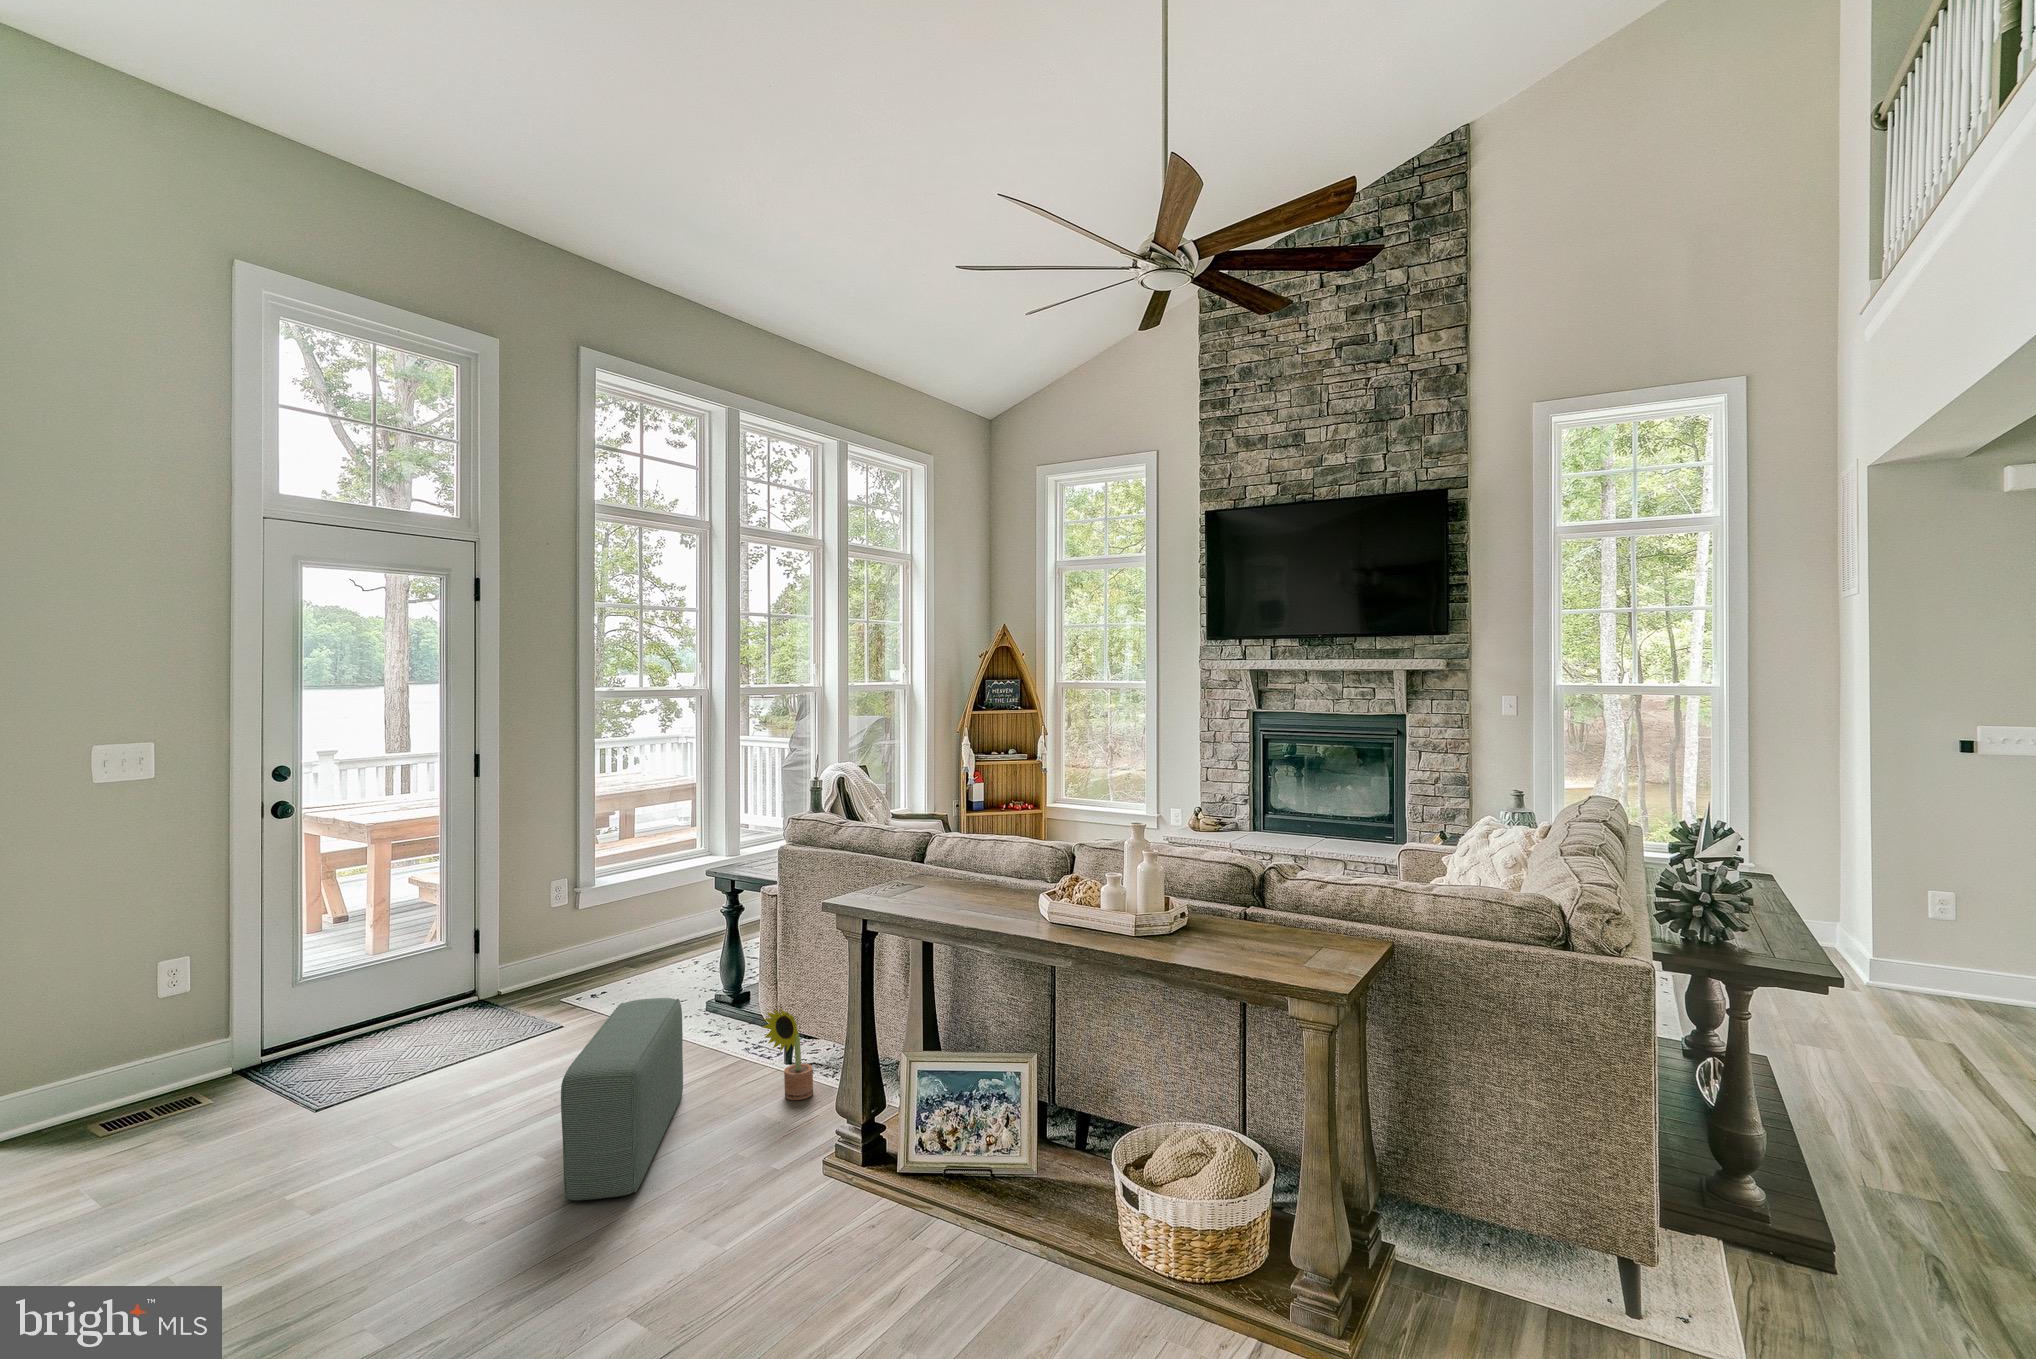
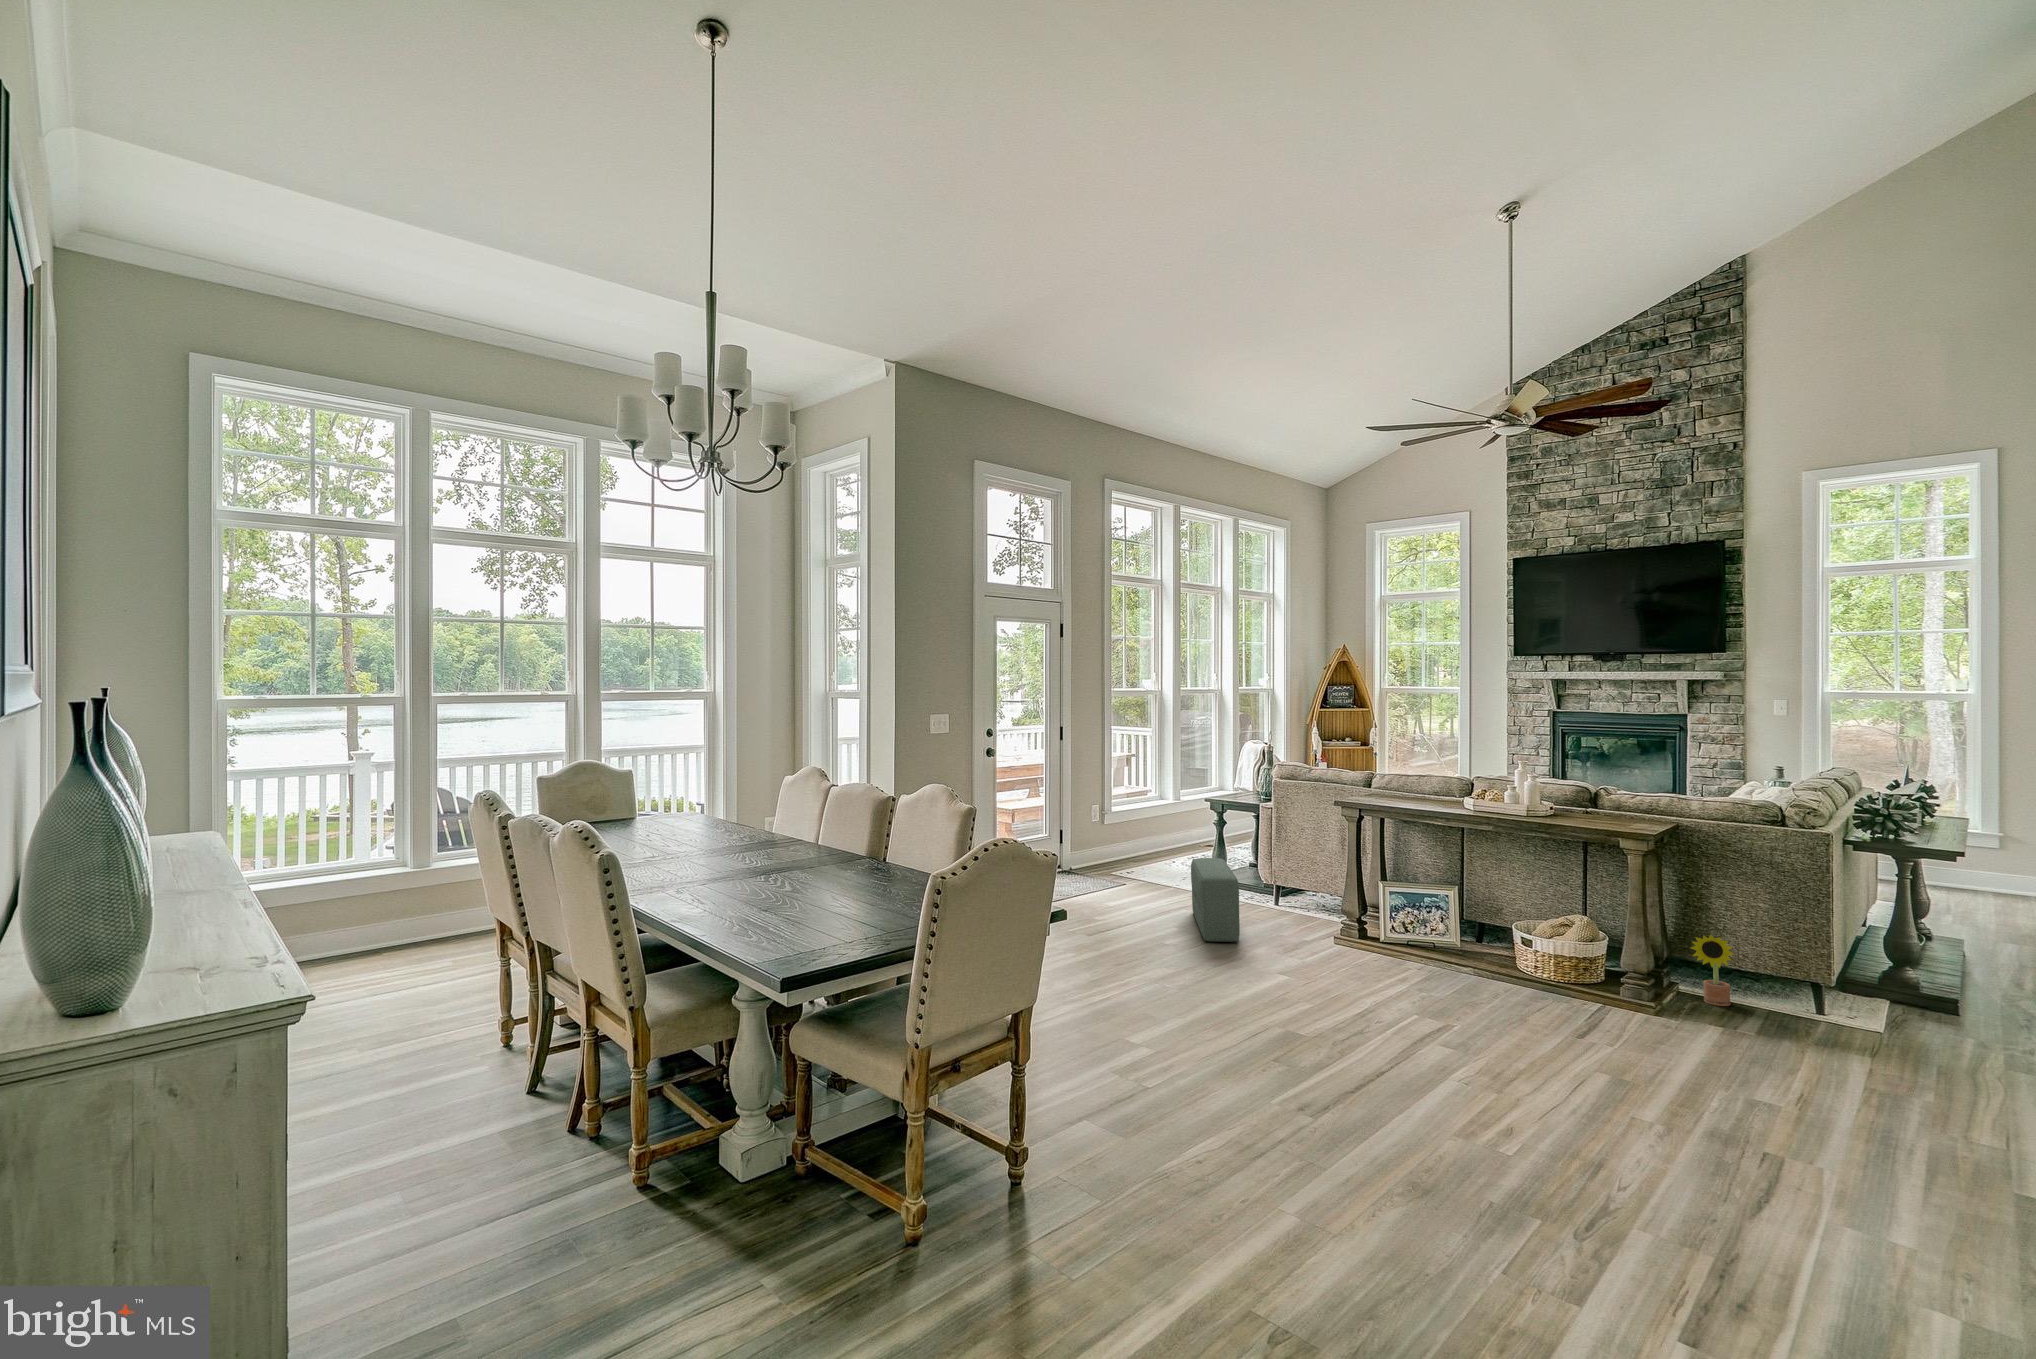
decorative plant: present [763,1009,813,1100] -> present [1691,935,1734,1006]

